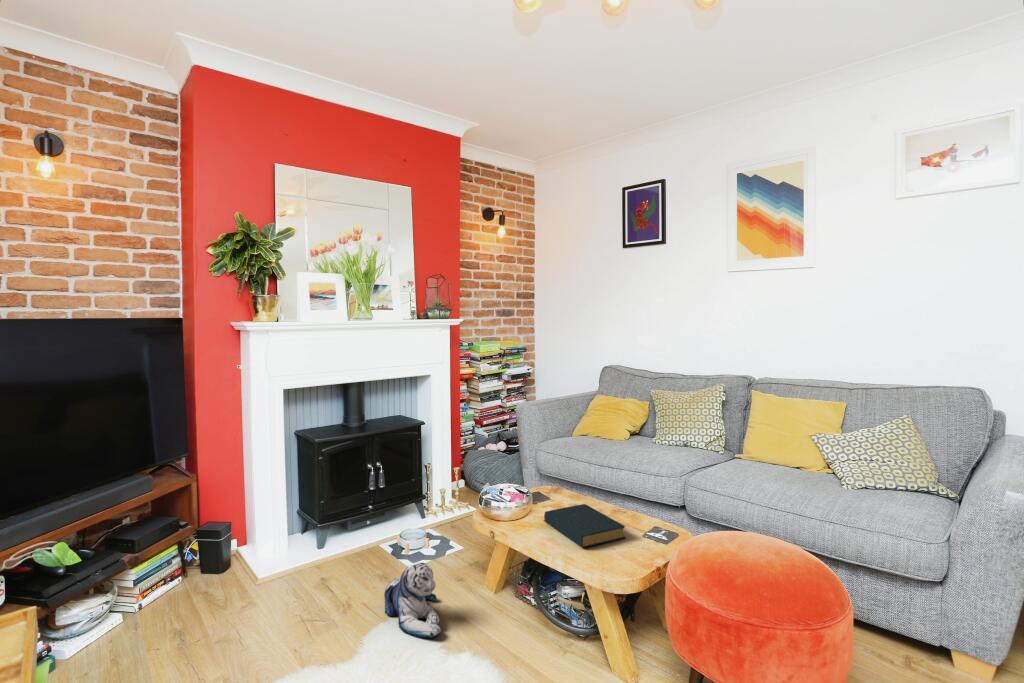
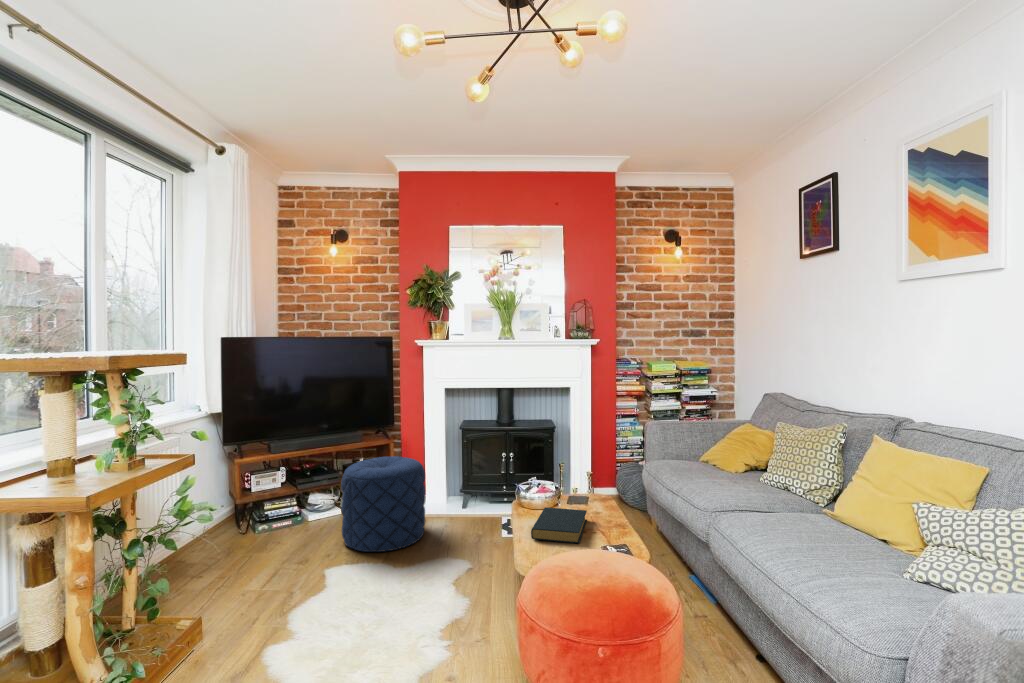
pouf: none [180,494,318,653] -> present [341,456,426,552]
plush toy: present [384,563,441,638] -> none [441,526,486,582]

